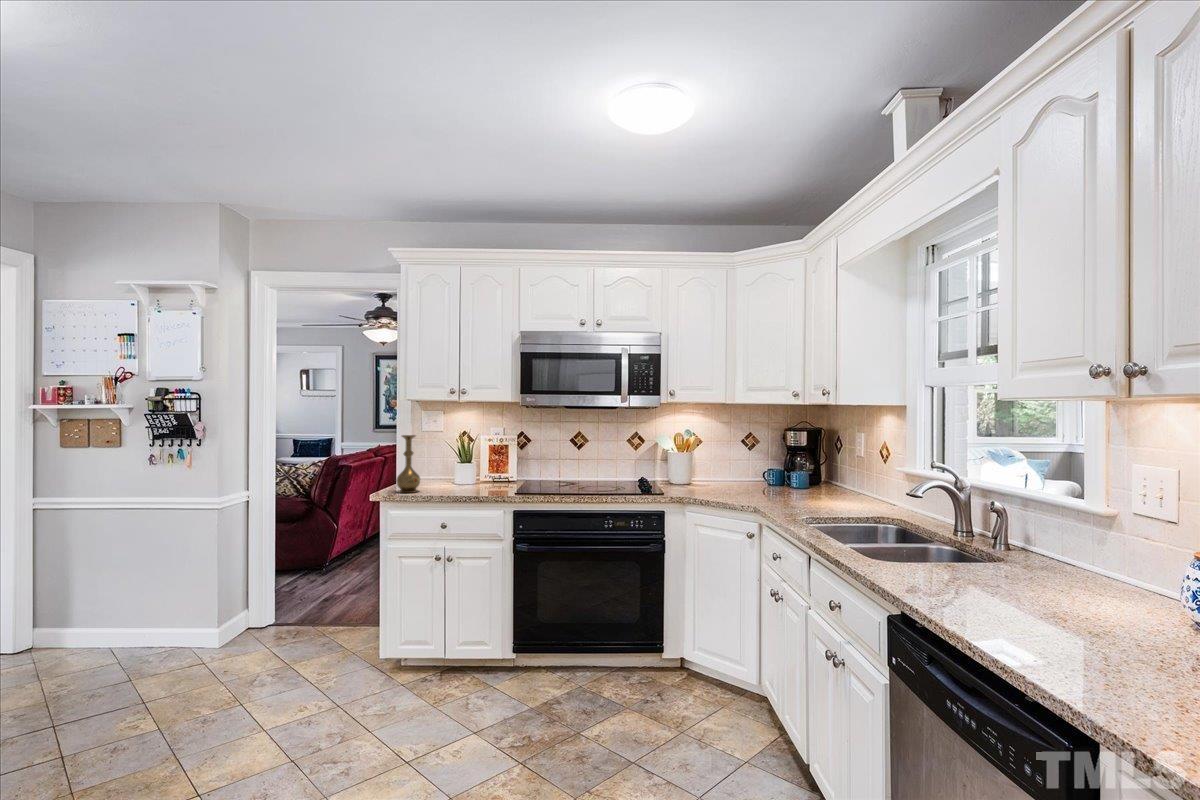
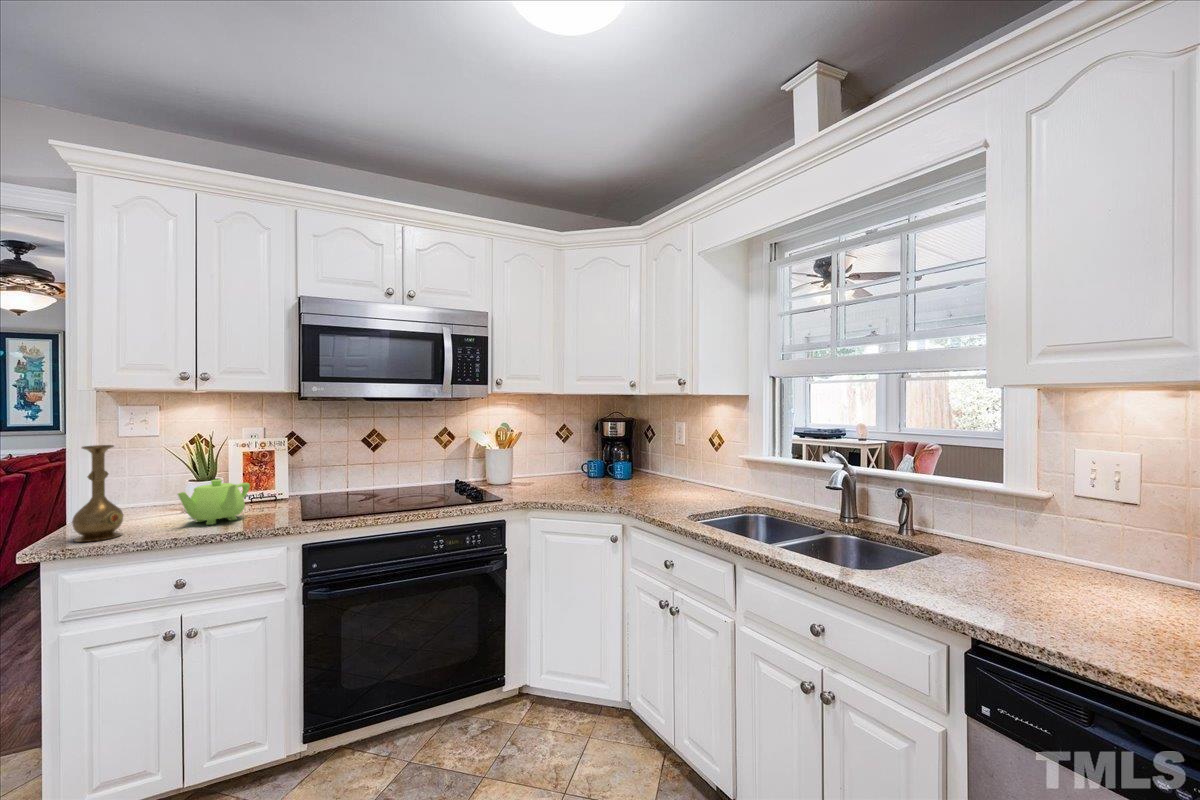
teapot: none [447,461,489,491] -> present [178,479,250,525]

